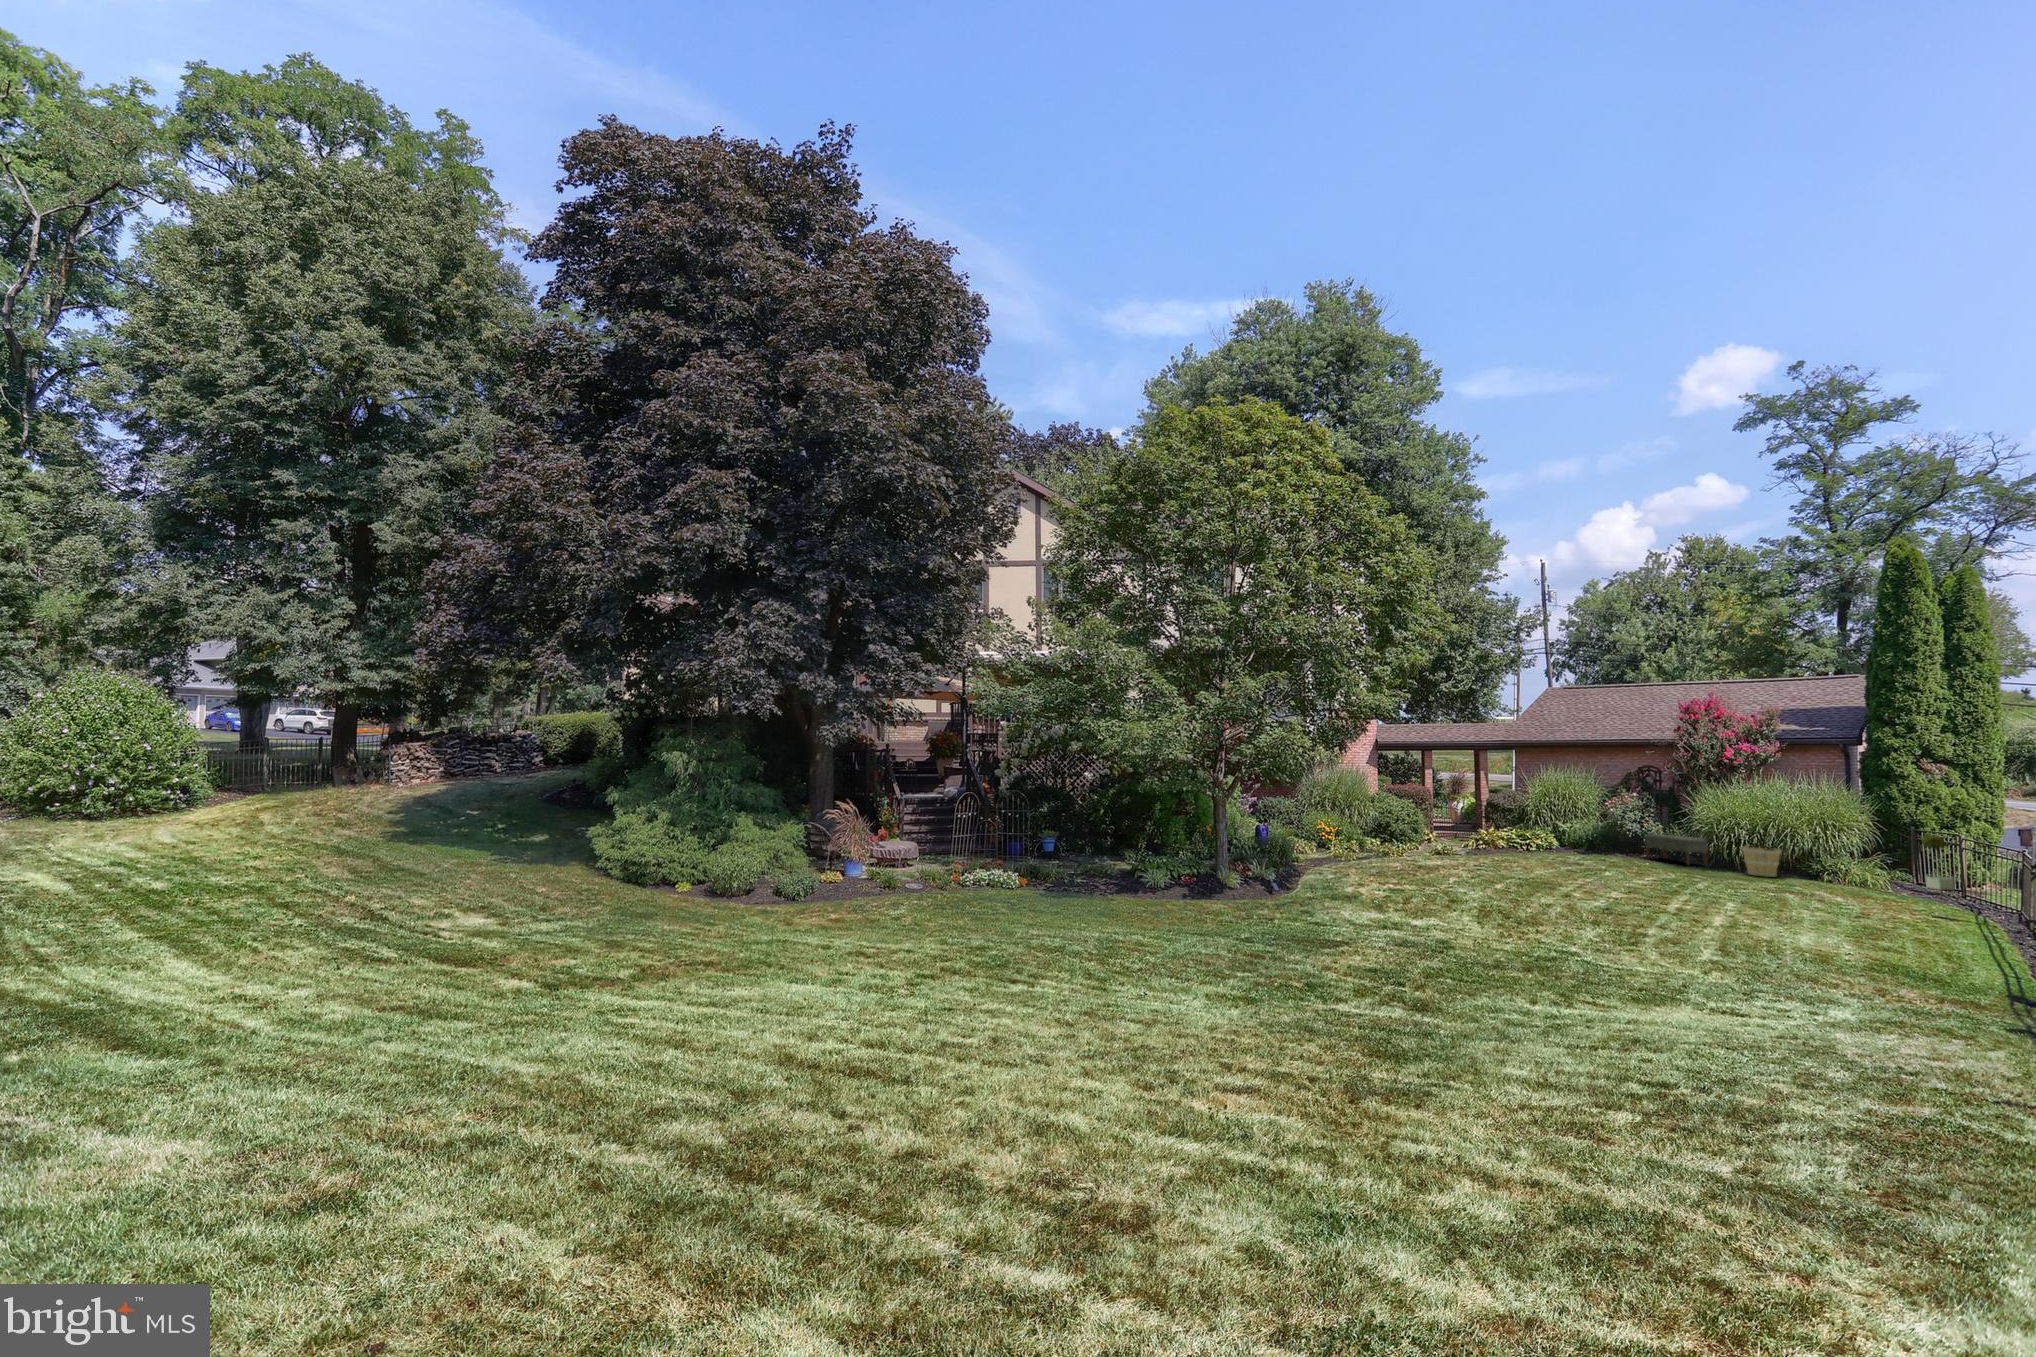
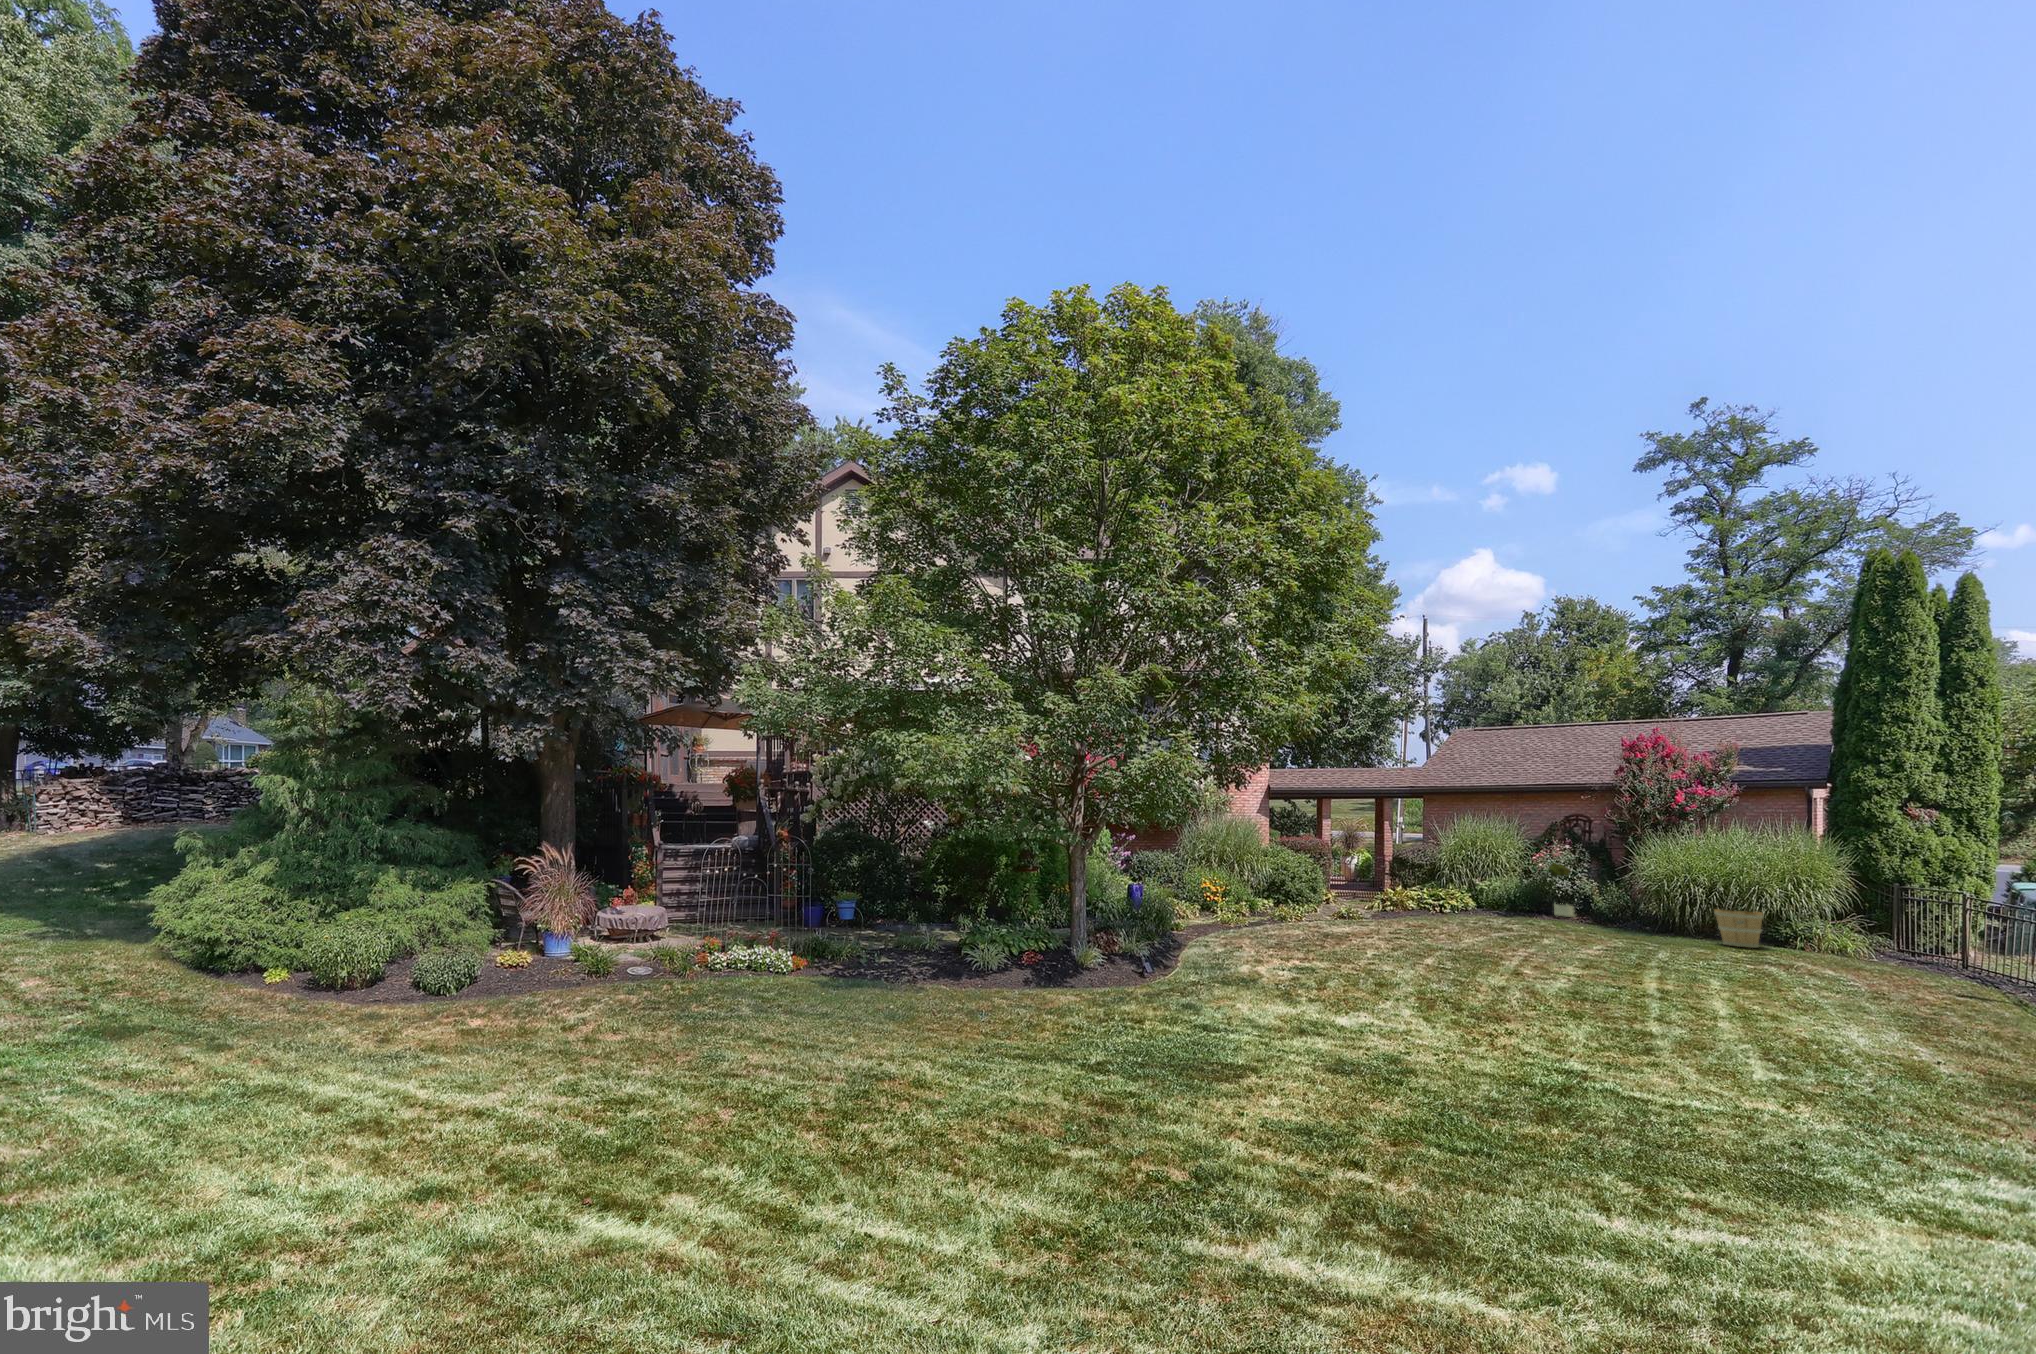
bench: present [1644,834,1708,865] -> none [1586,893,1667,933]
potted tree: present [1921,834,1954,890] -> present [1548,863,1575,917]

